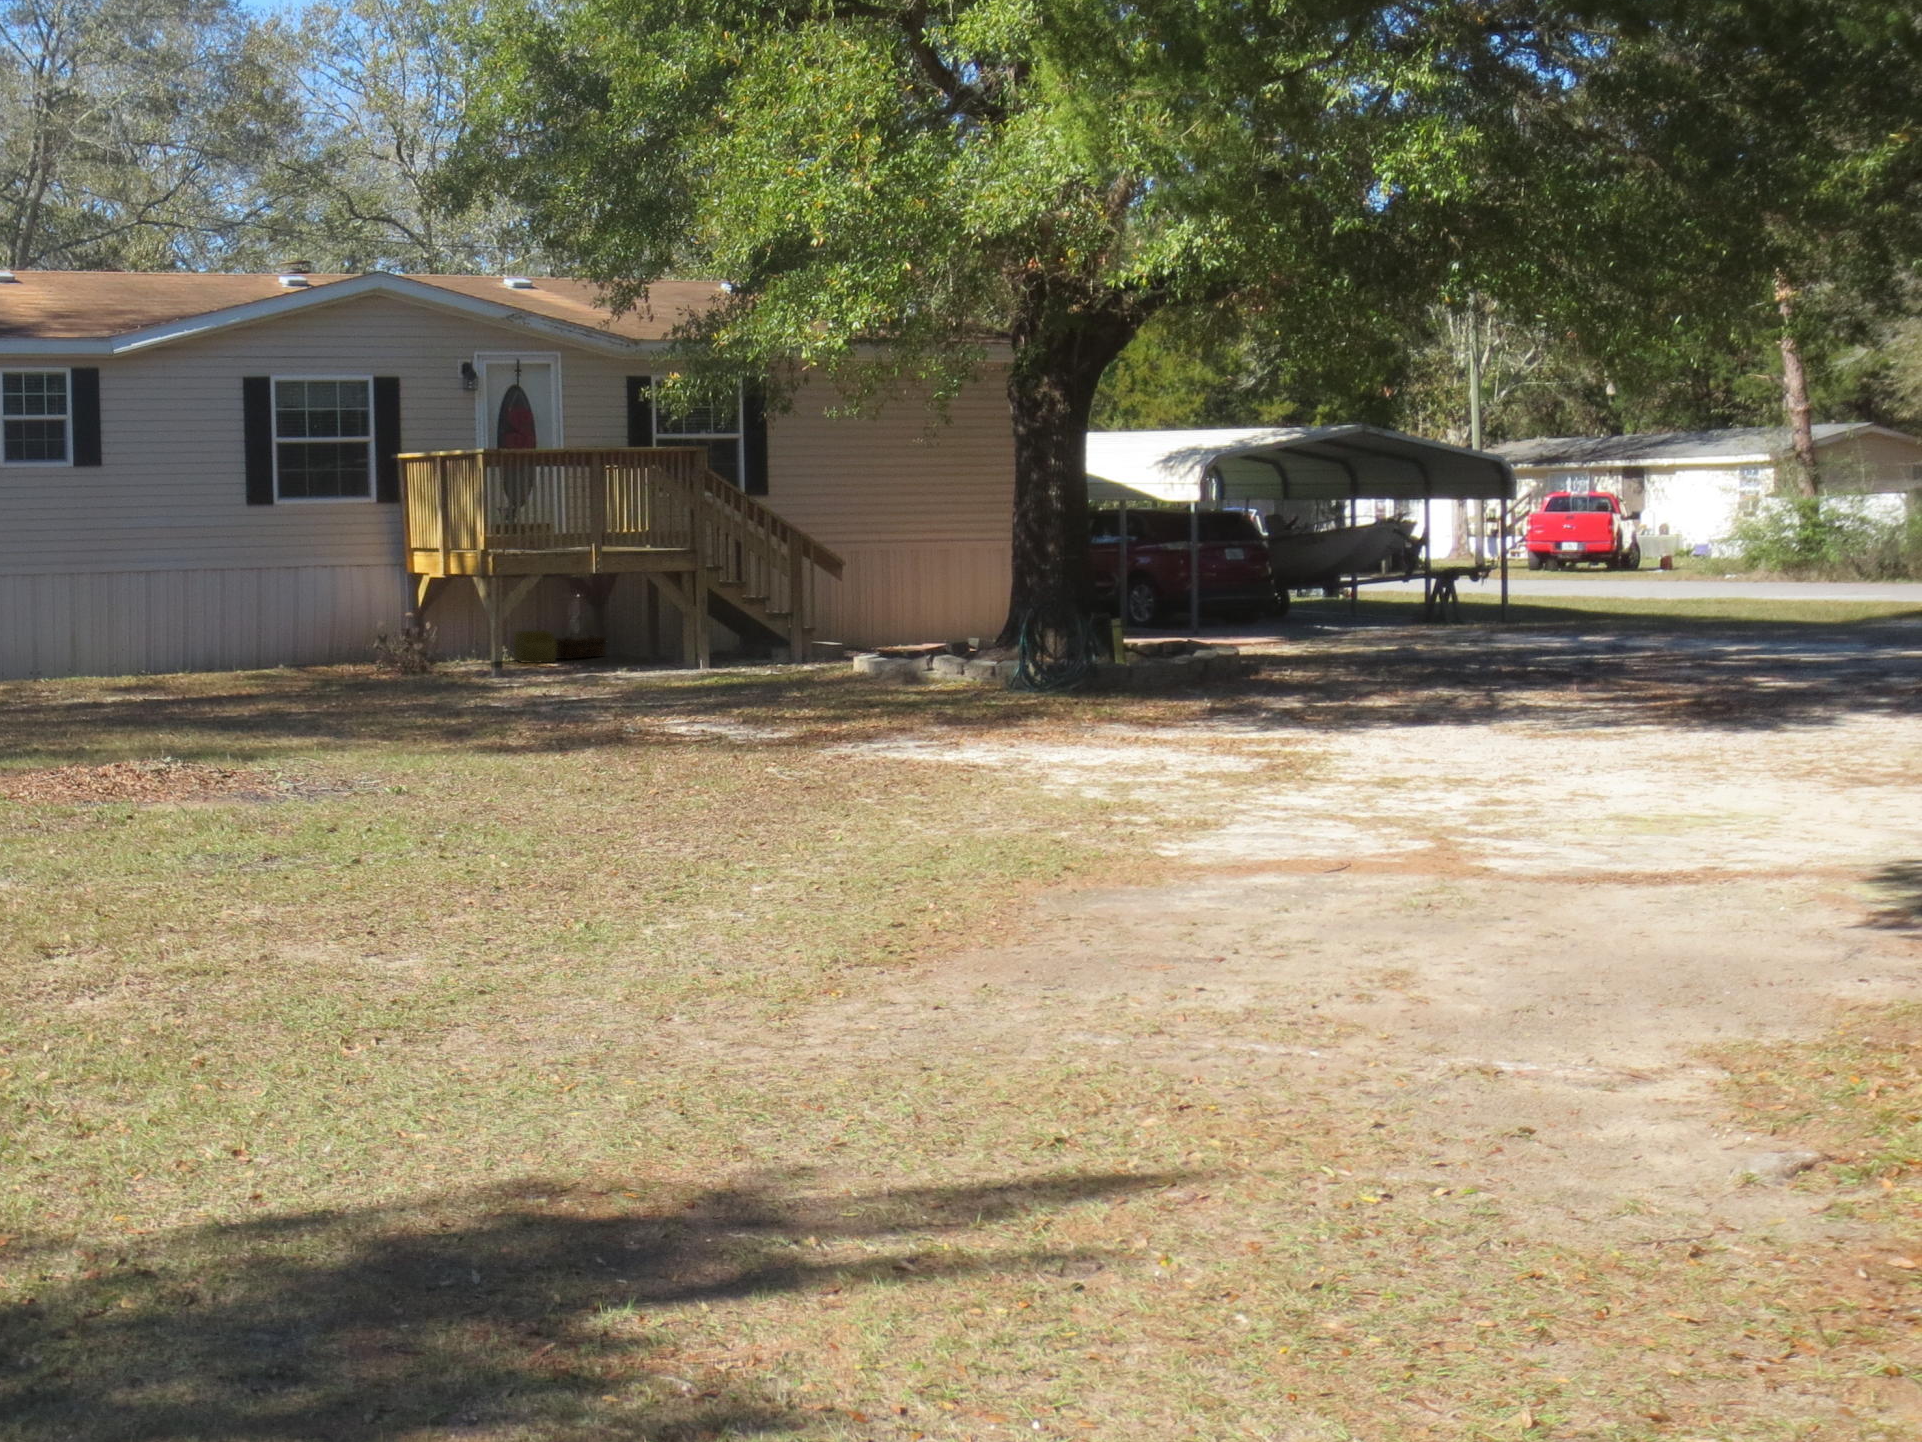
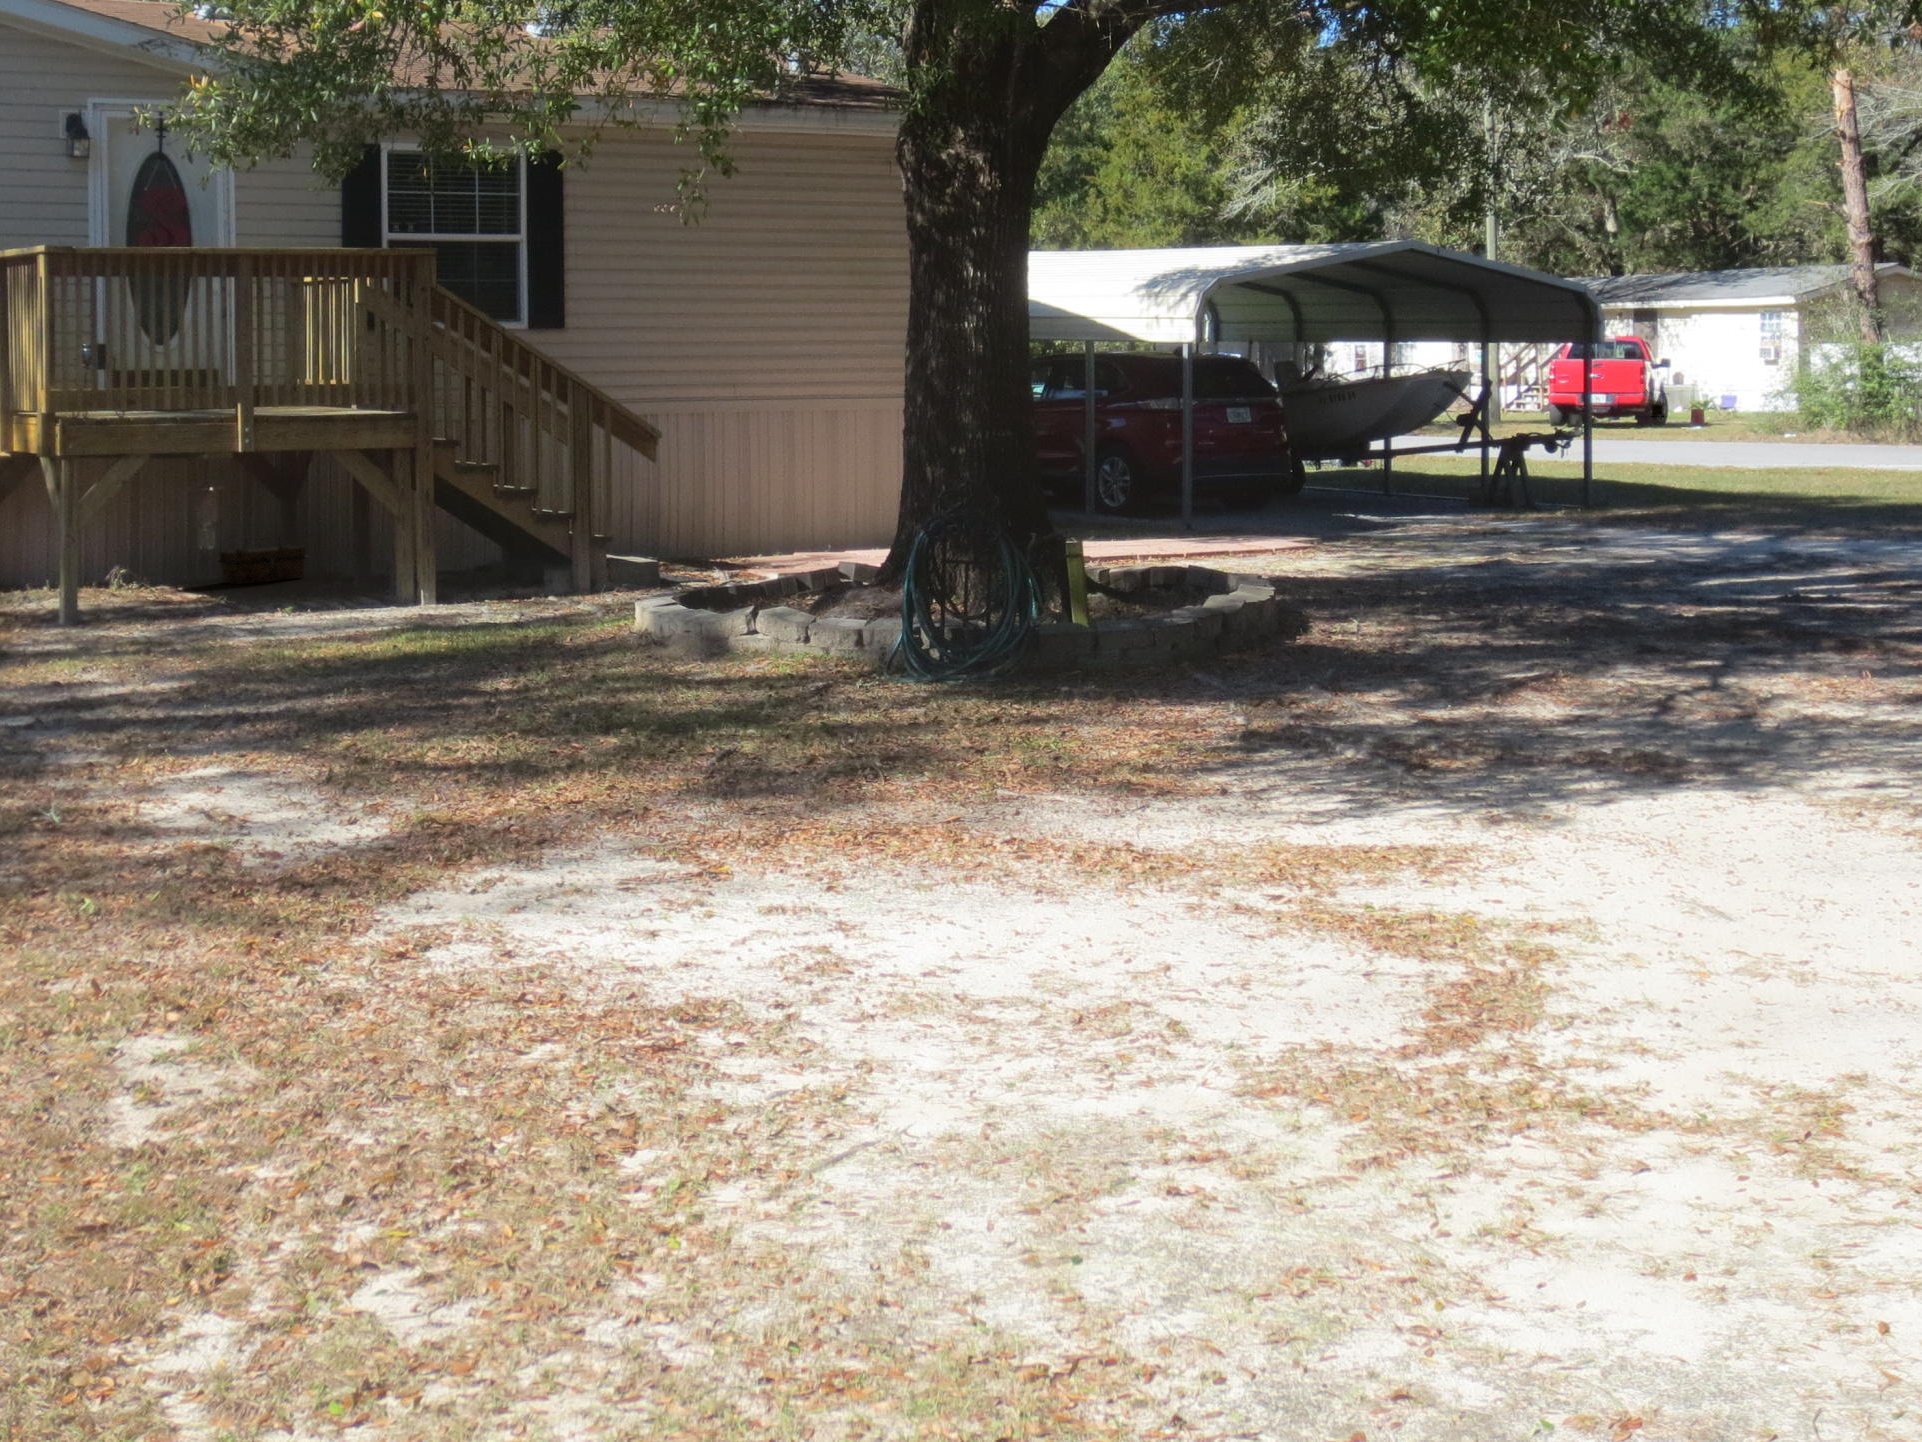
potted plant: none [1615,537,1643,562] -> present [1641,390,1665,417]
storage bin: present [514,630,557,663] -> none [150,539,211,594]

